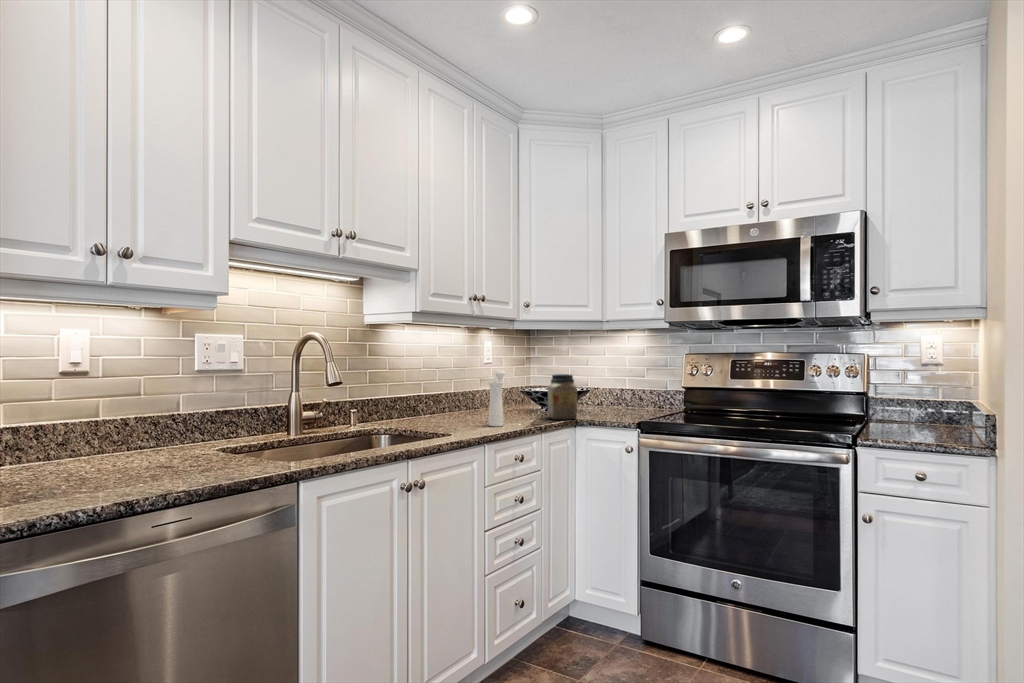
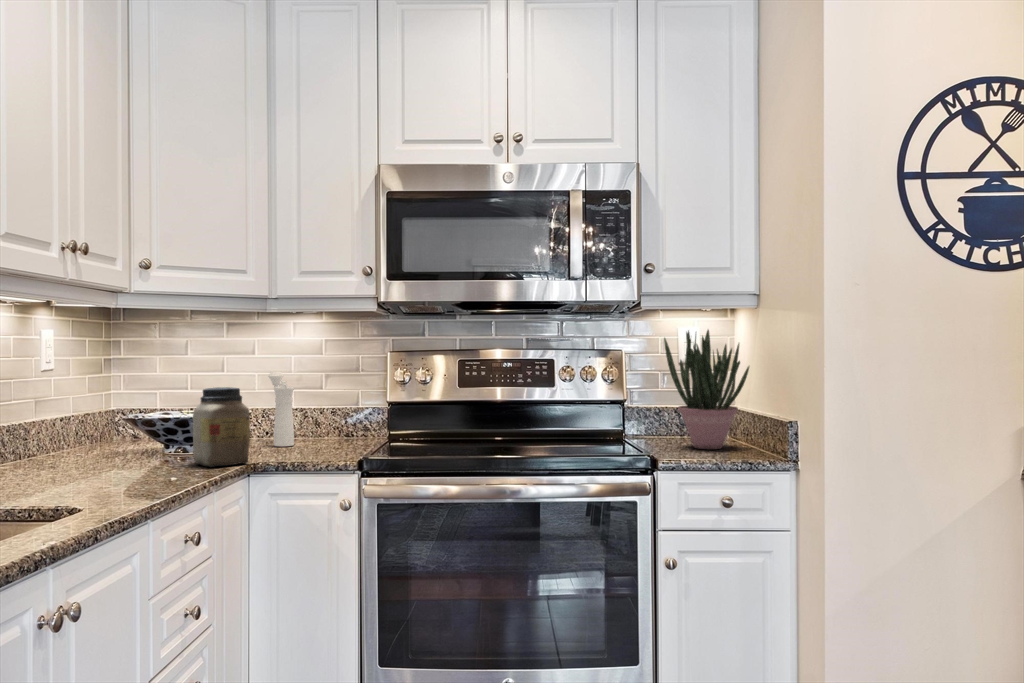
potted plant: none [882,336,961,435] -> present [664,330,749,449]
pepper mill: present [489,370,505,426] -> present [268,372,294,447]

